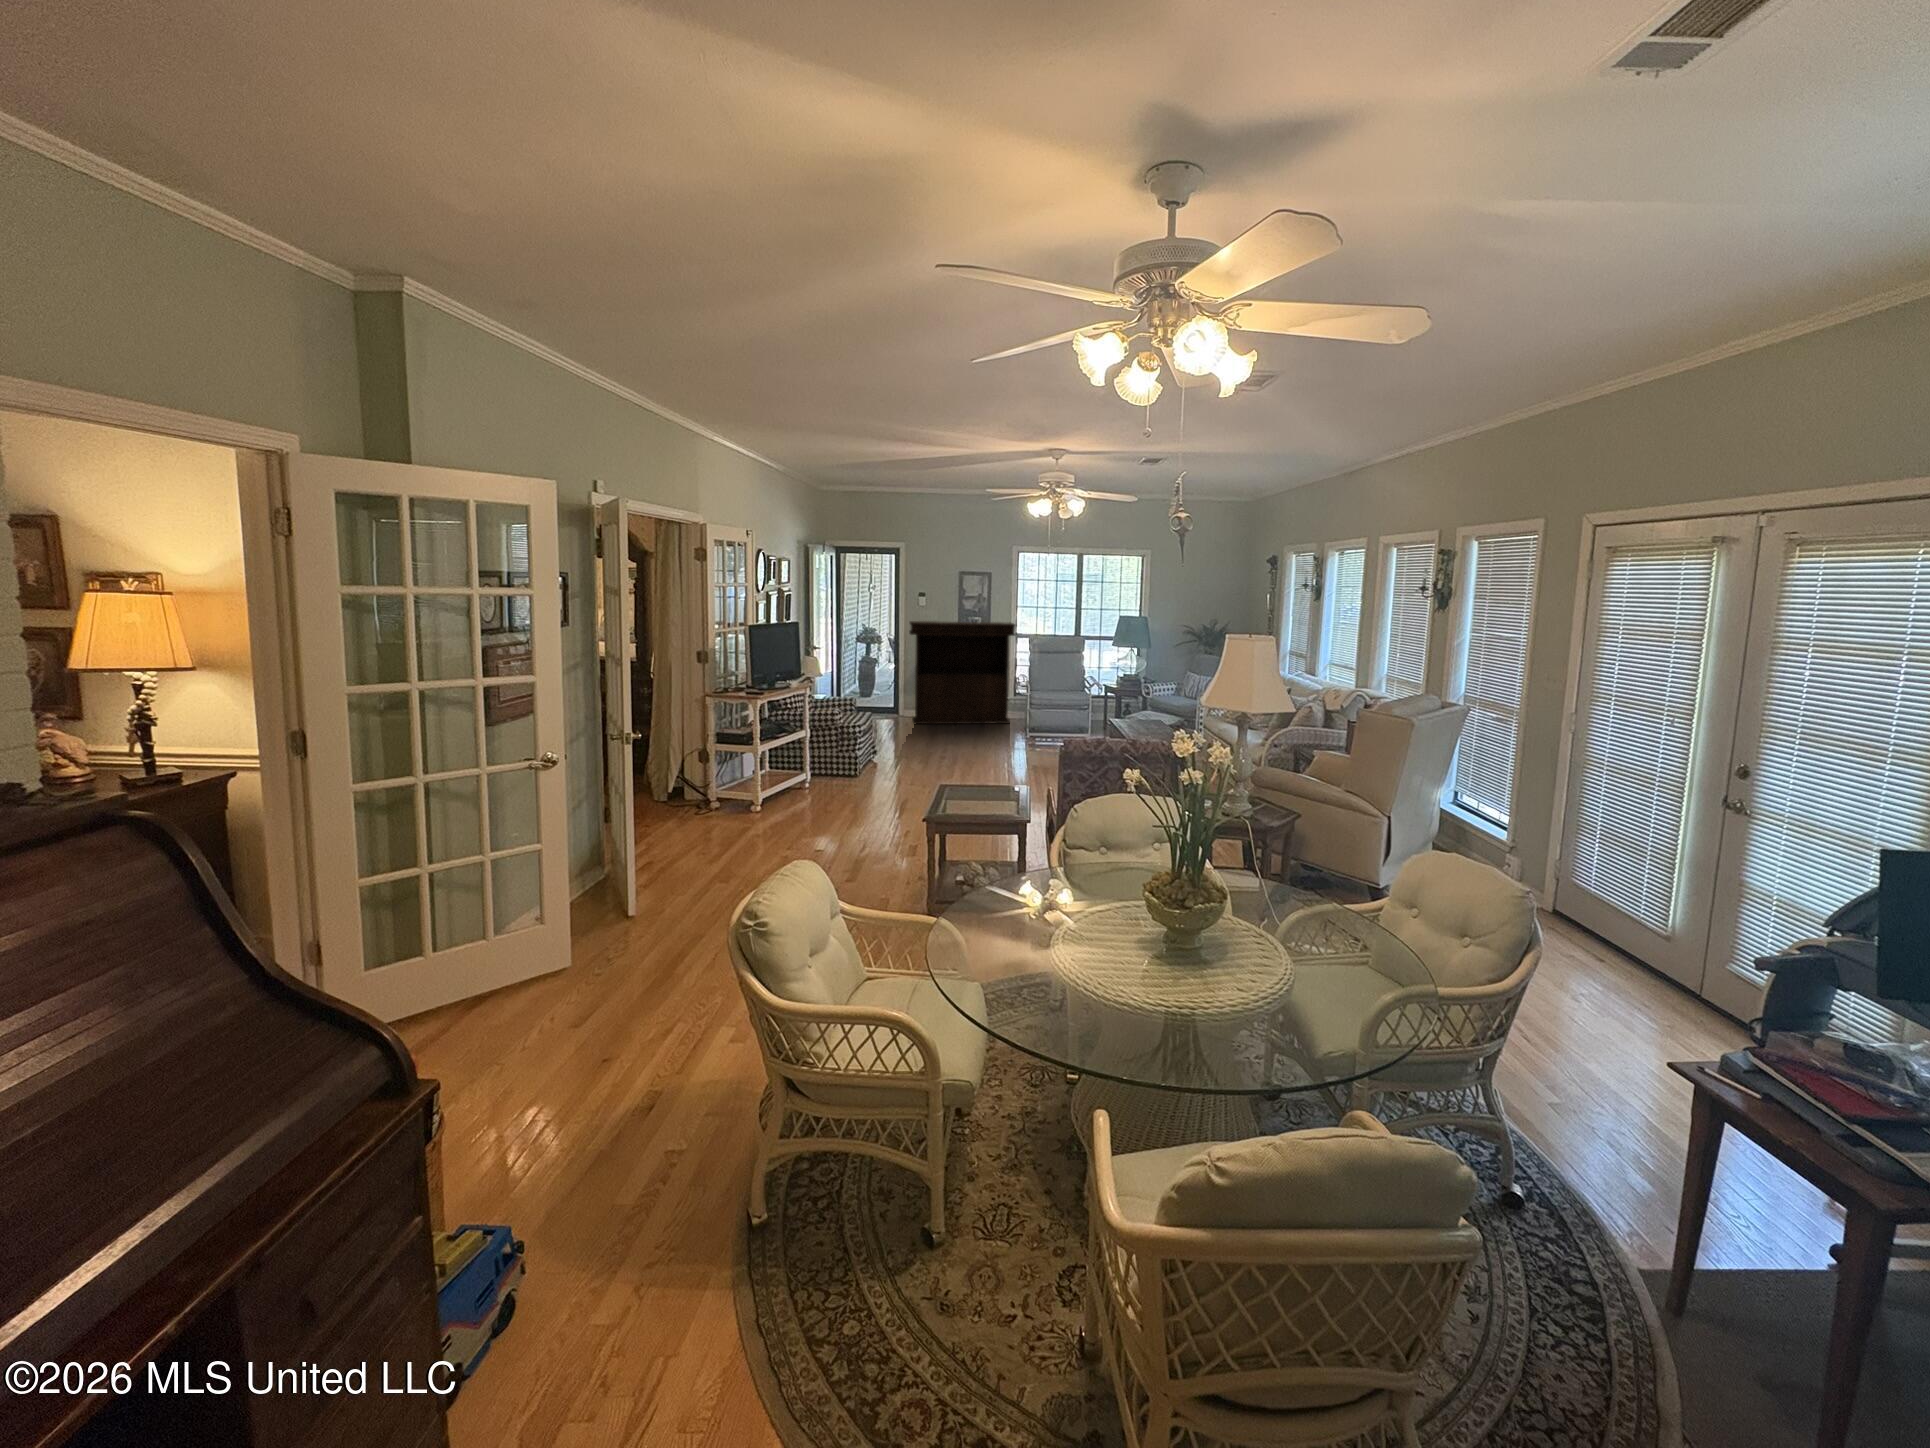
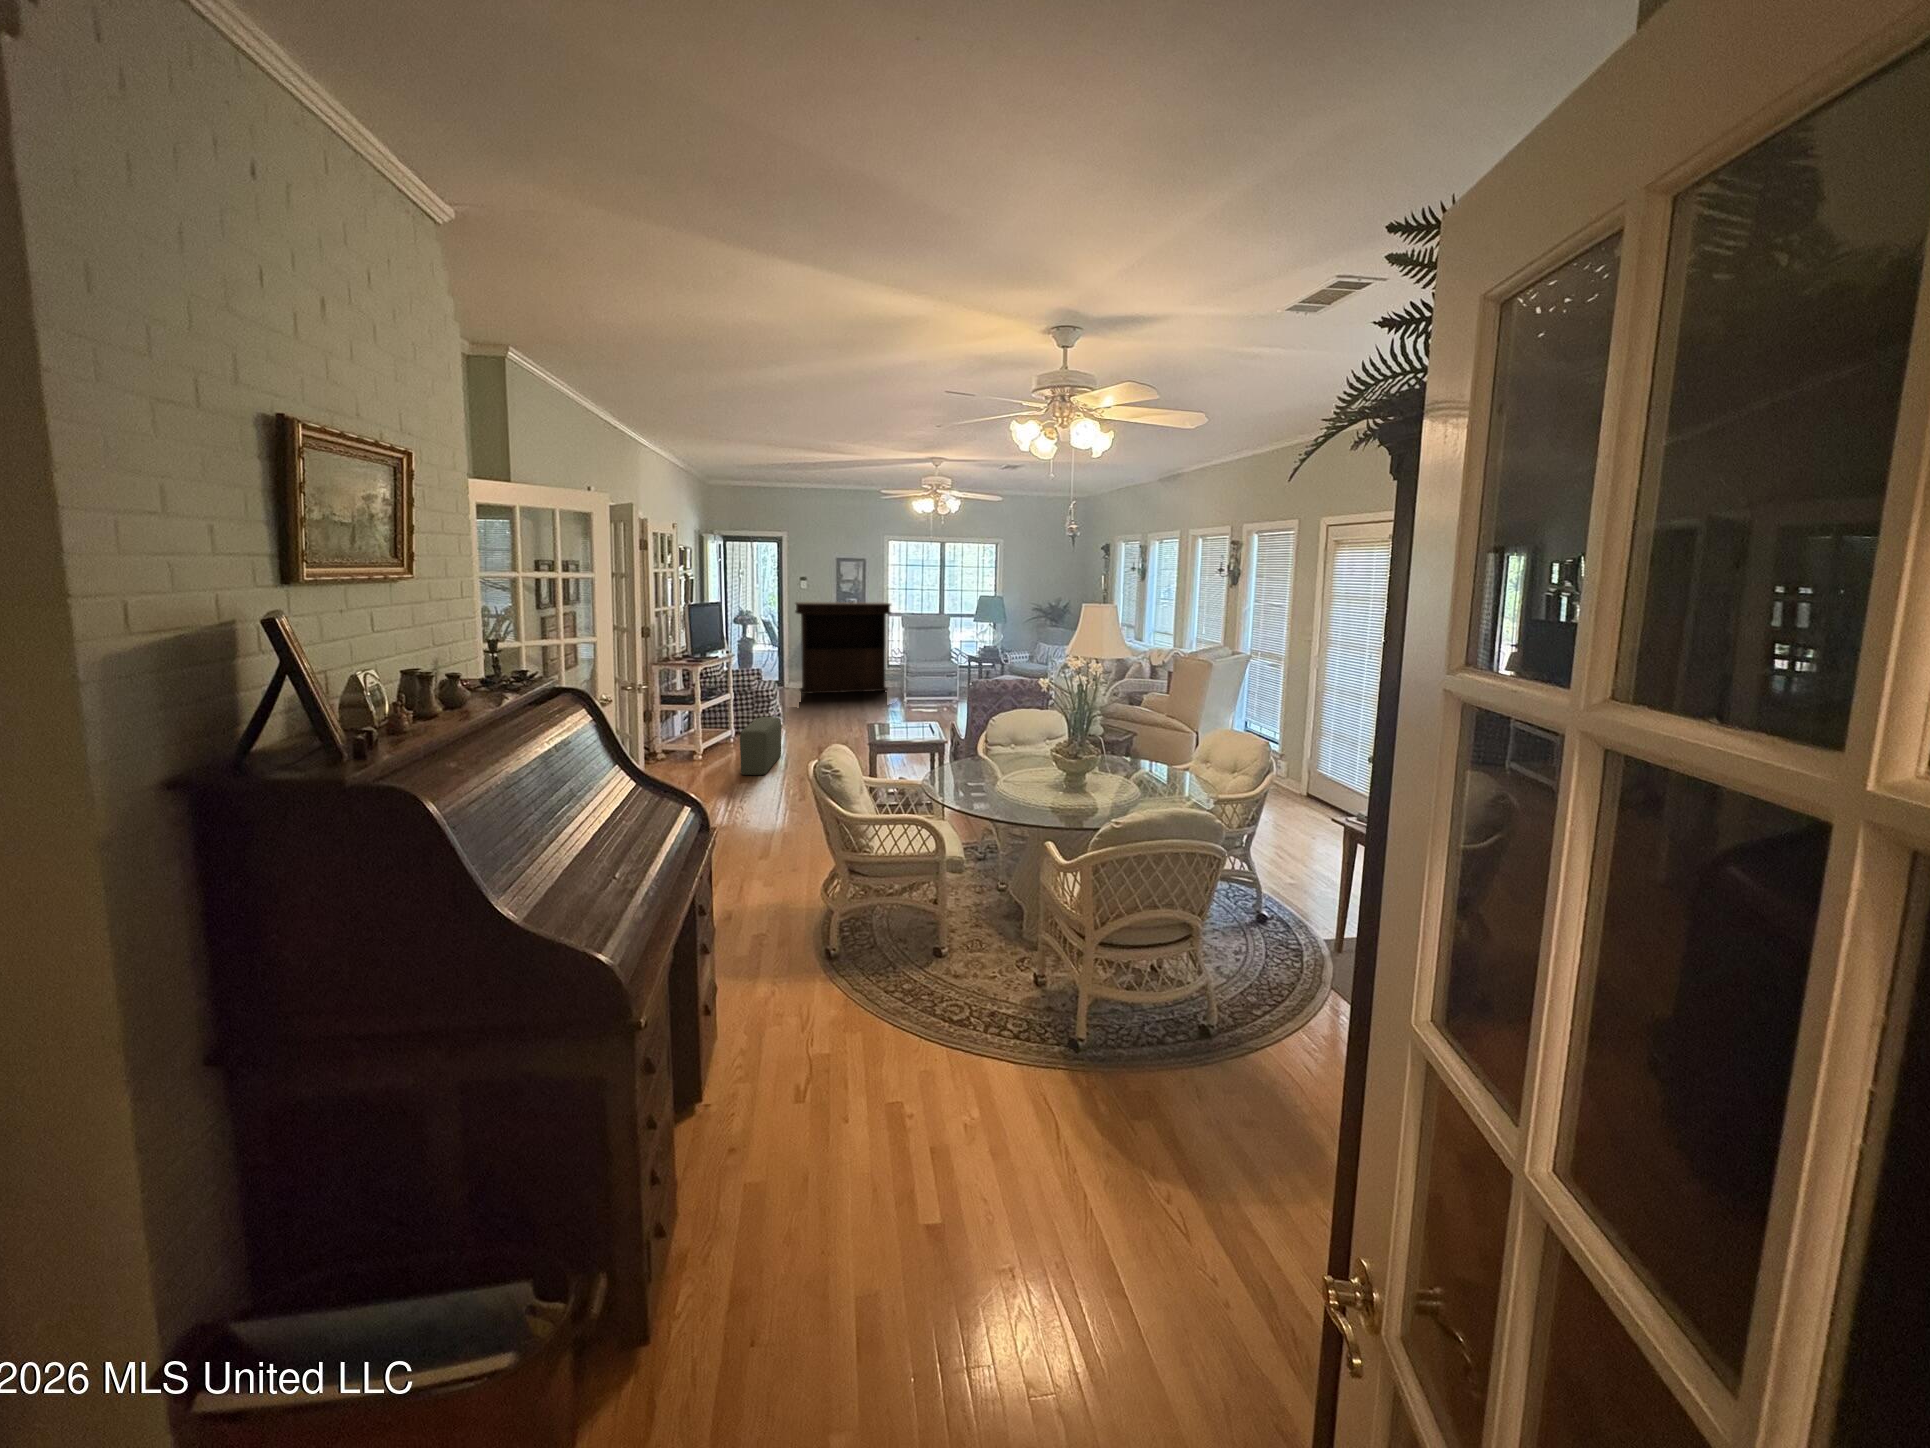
pouf: none [792,763,854,838] -> present [740,717,781,775]

